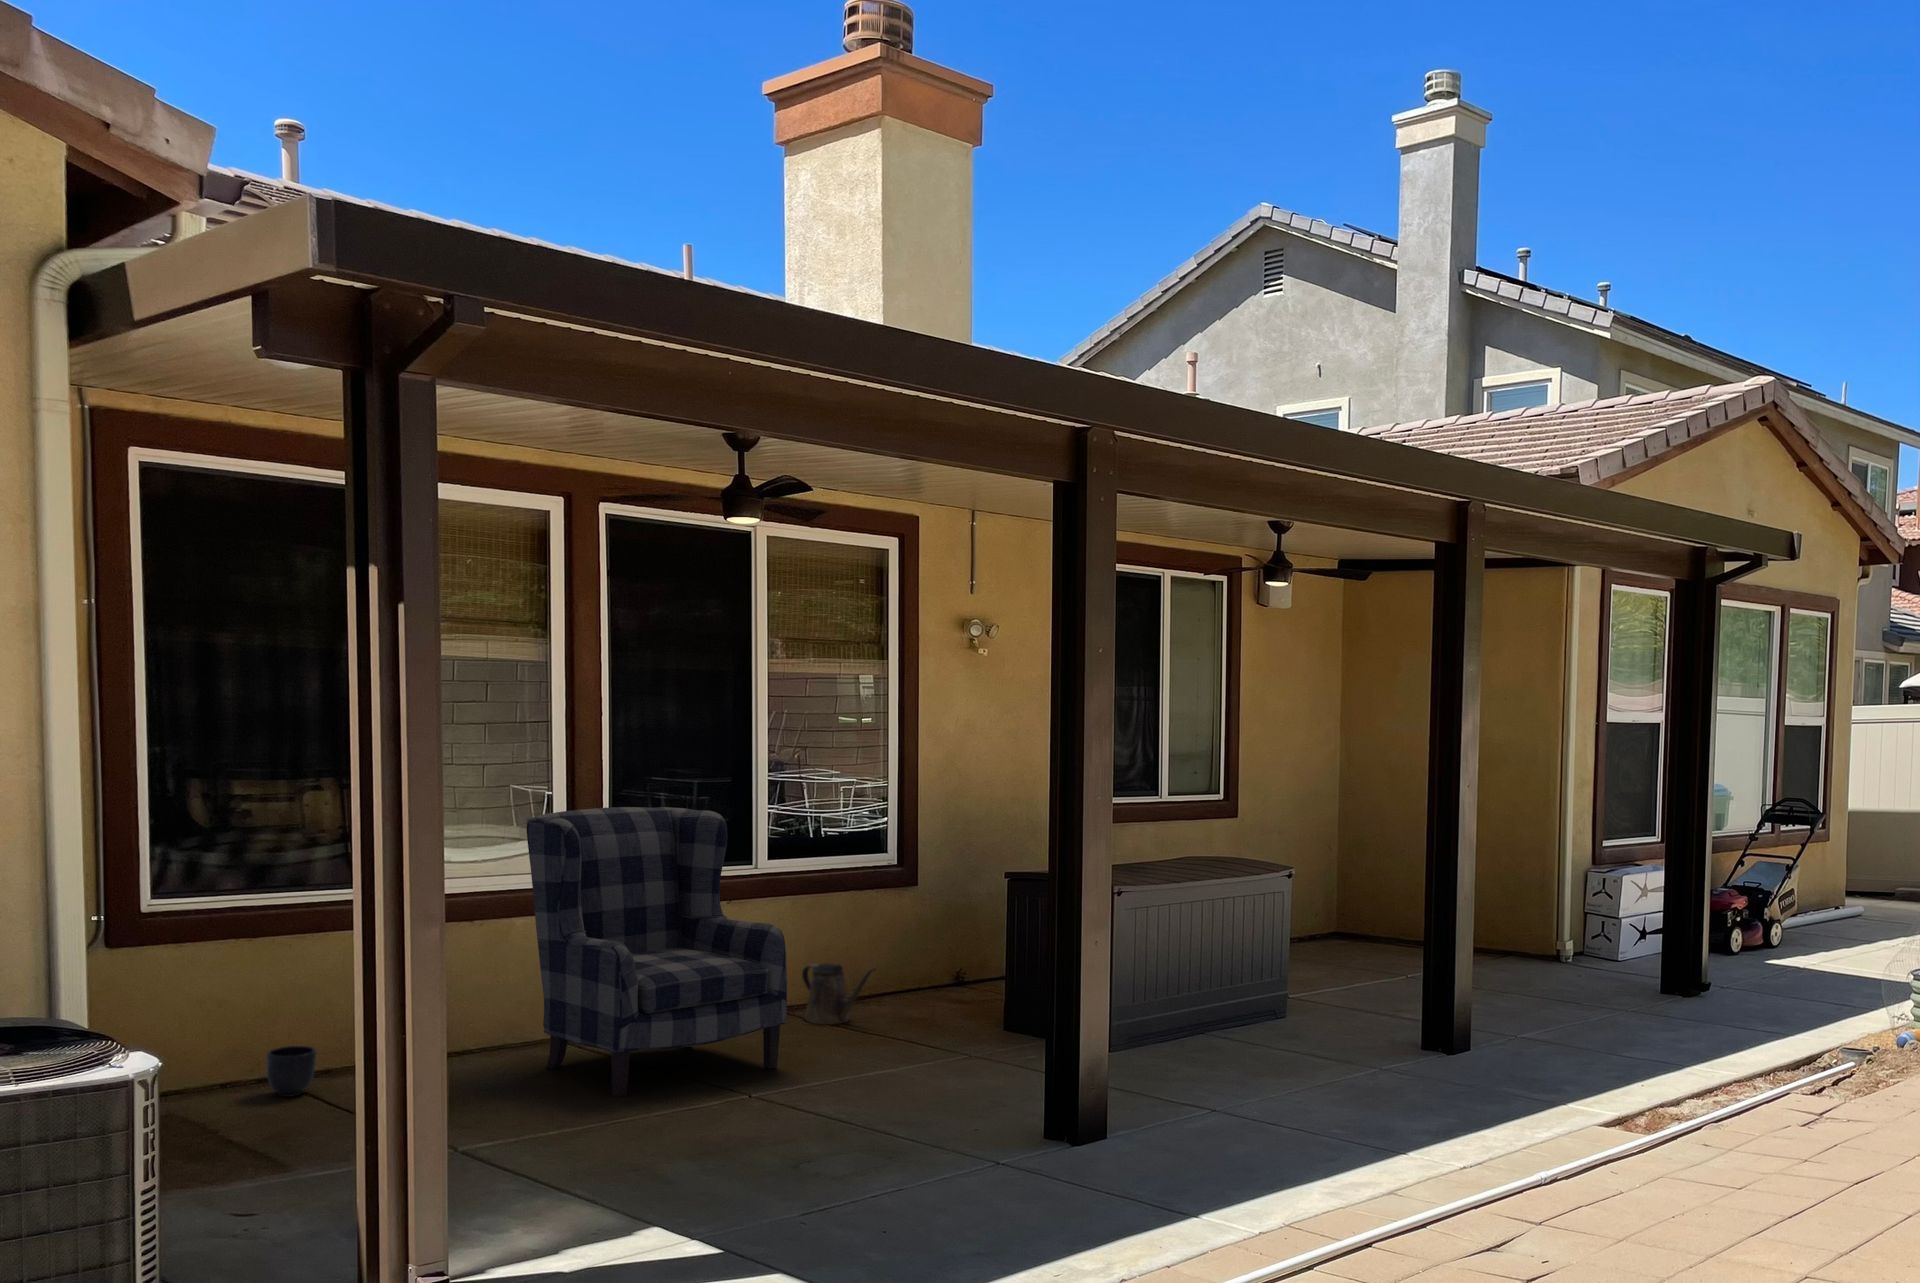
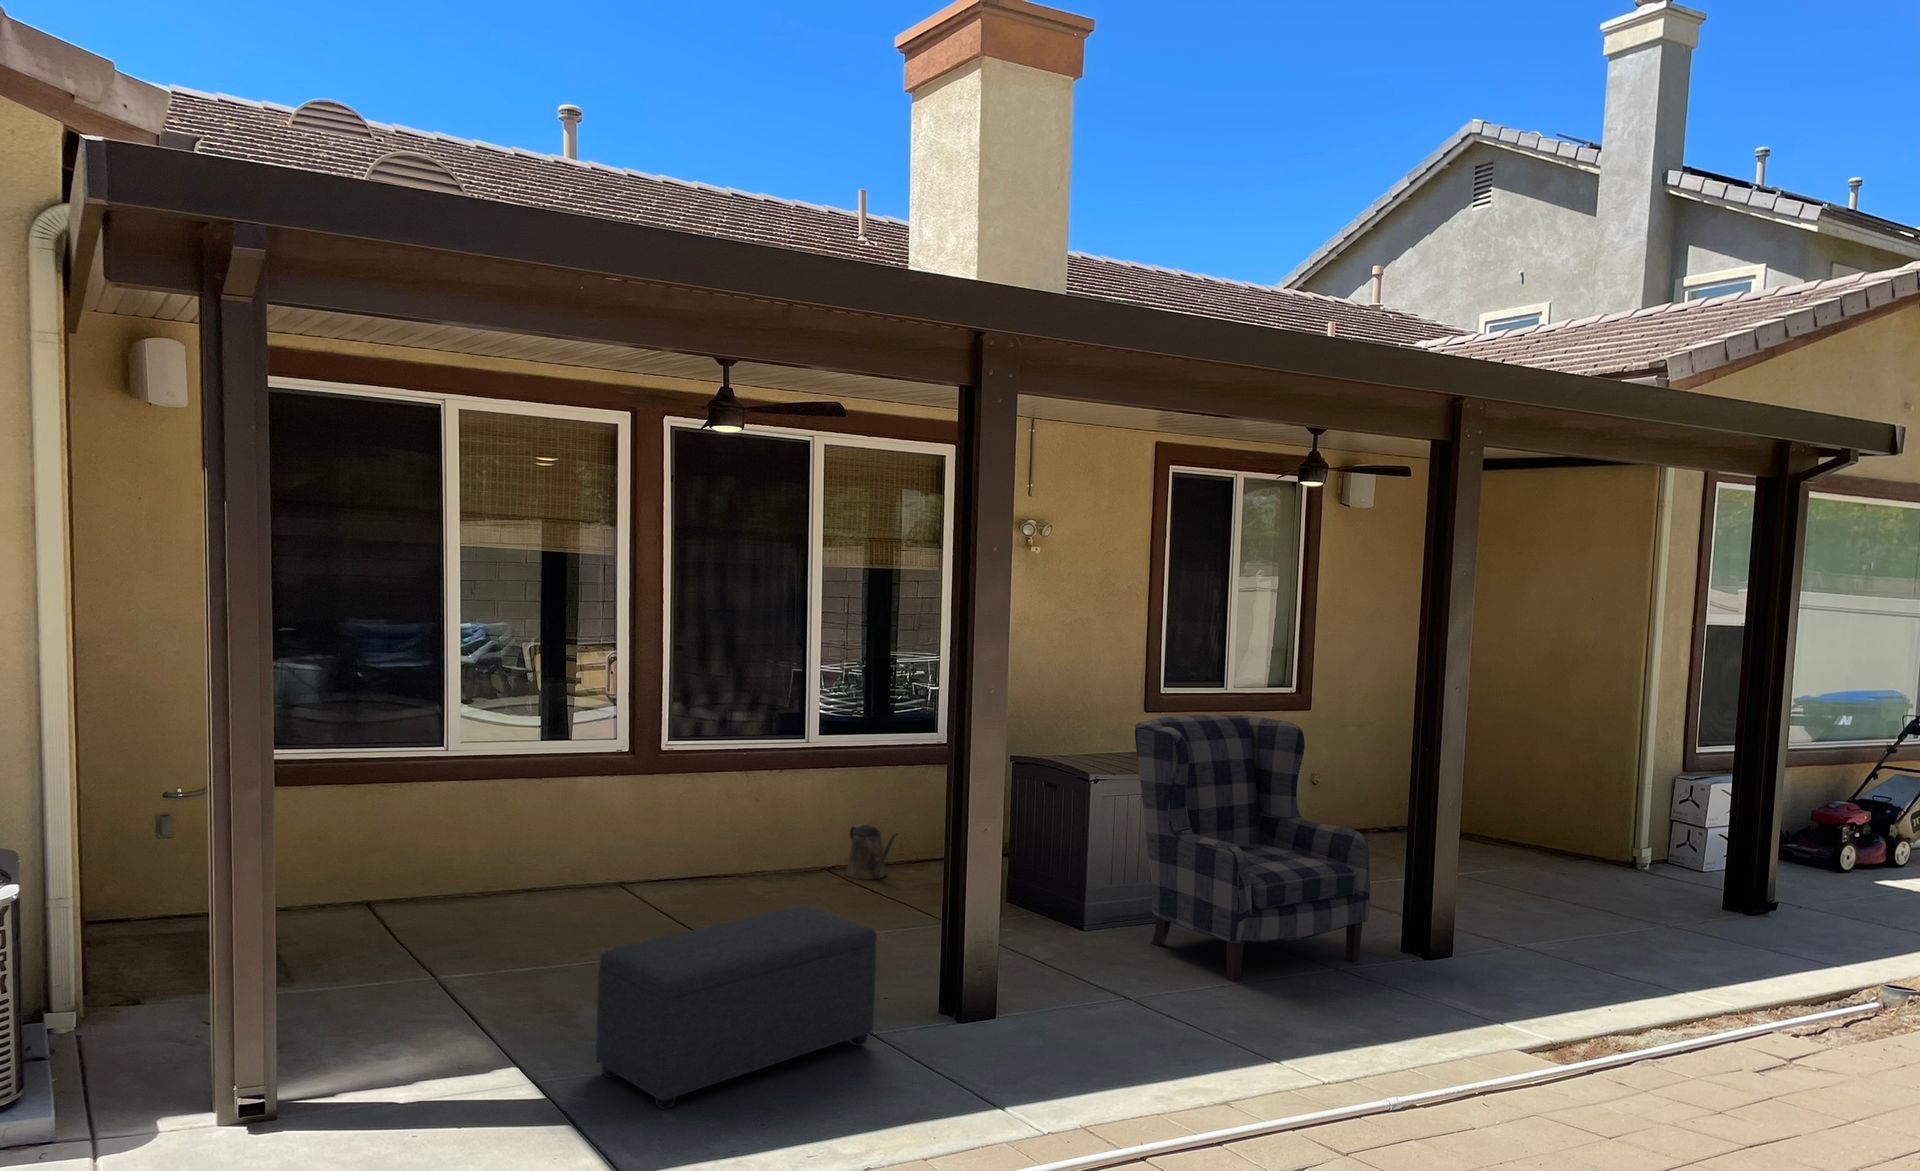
chair: present [527,807,787,1097] -> present [1135,715,1370,982]
ottoman: none [758,1029,1016,1247] -> present [596,906,877,1109]
planter: present [267,1046,316,1097] -> none [339,873,380,915]

